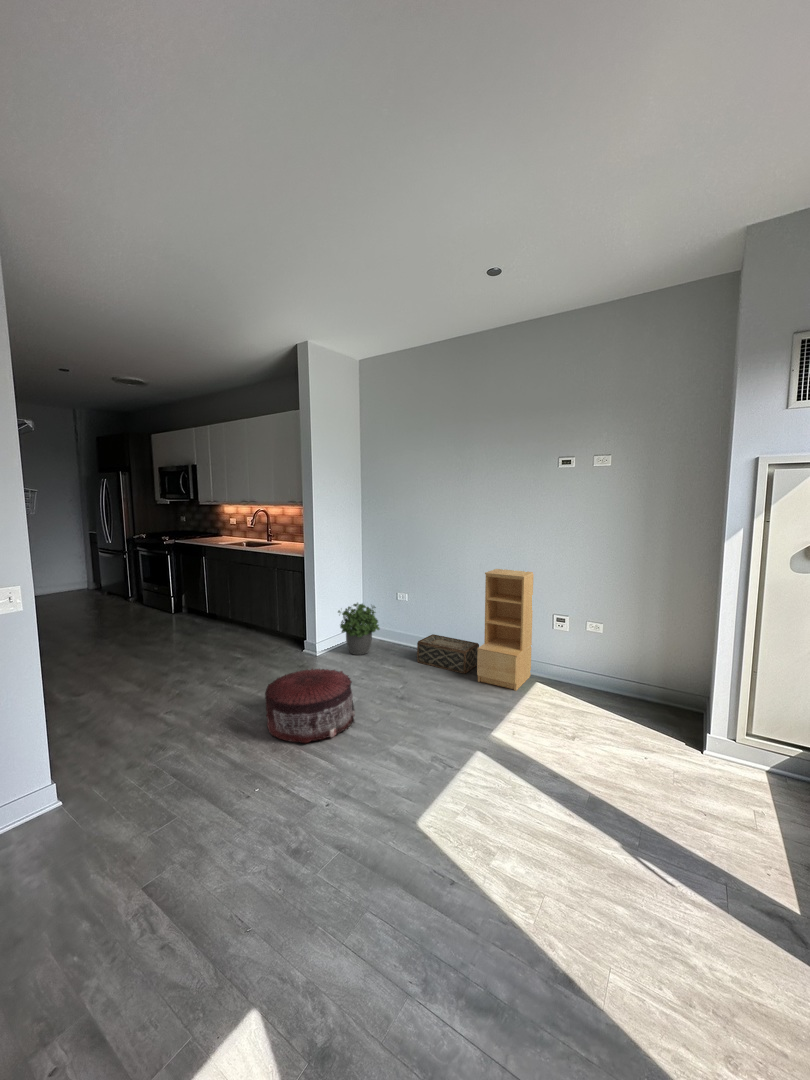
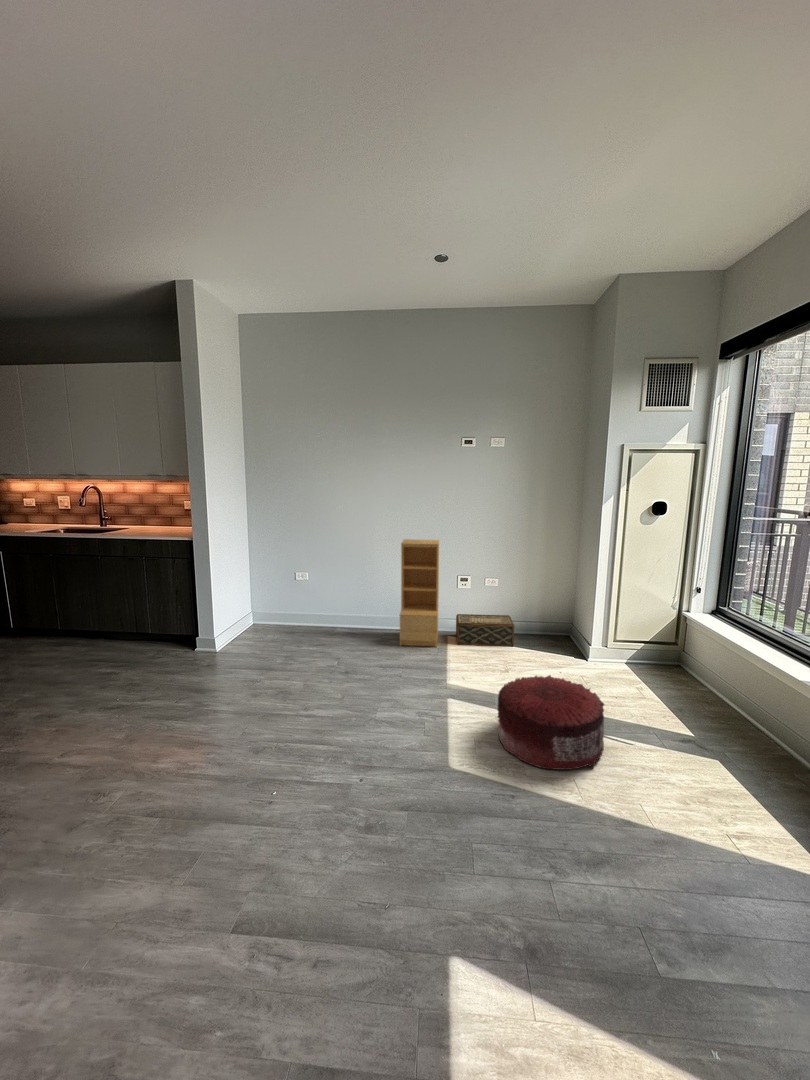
potted plant: present [338,603,379,655] -> none [235,586,286,643]
woven basket: present [417,634,479,674] -> present [456,614,515,646]
pouf: present [265,669,355,743] -> present [498,675,604,770]

